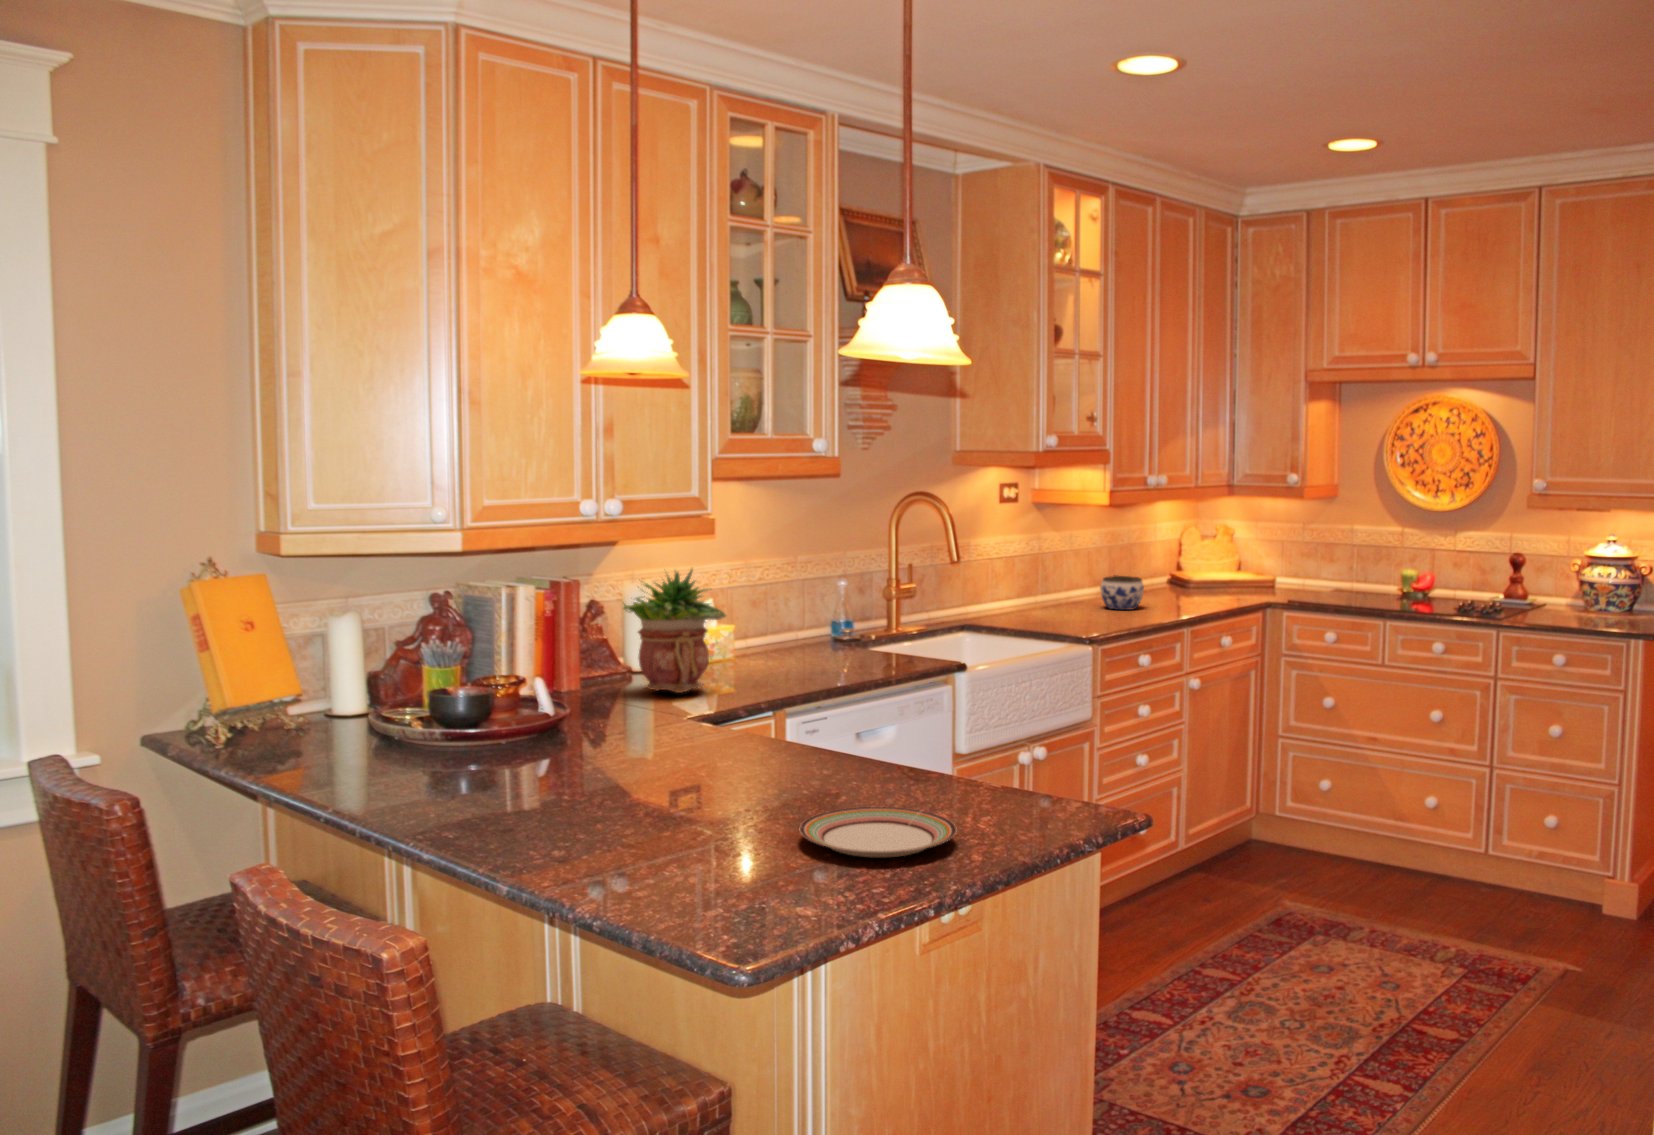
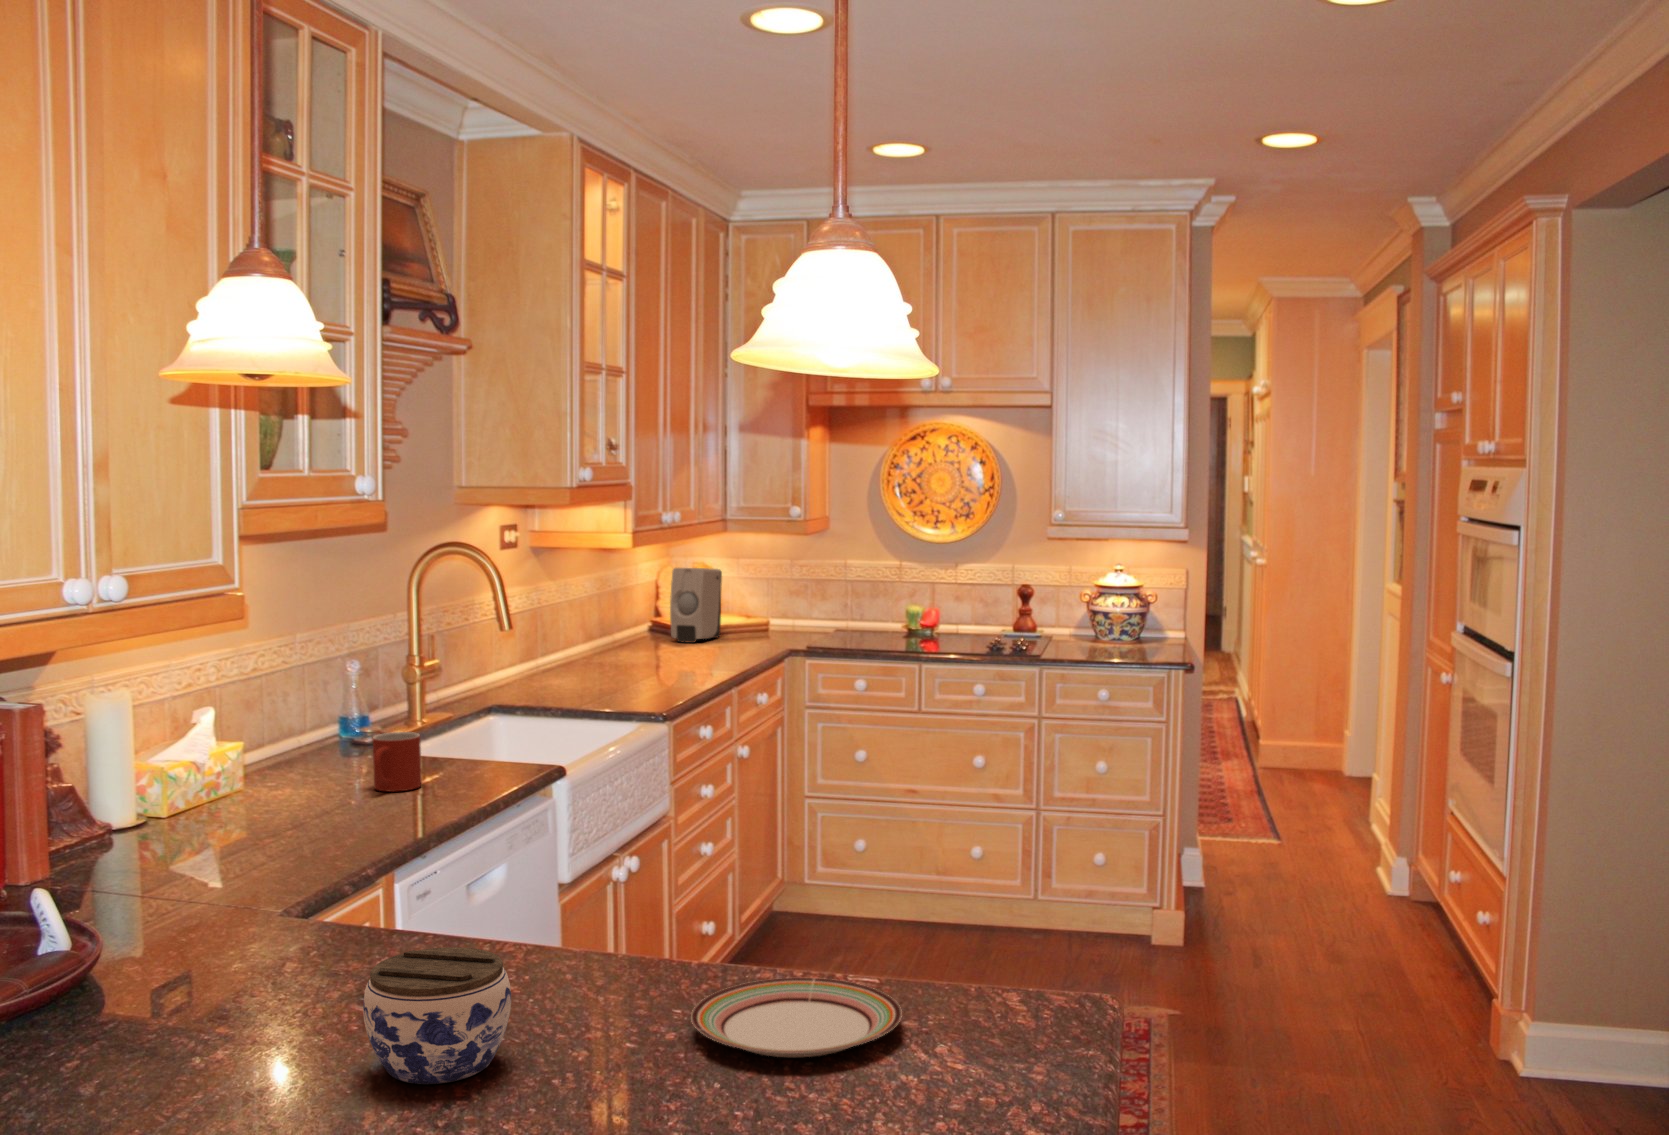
soap dispenser: none [1172,524,1223,588] -> present [670,568,722,643]
potted plant: present [624,569,726,693] -> none [131,666,294,854]
jar: present [1100,575,1144,610] -> present [363,947,511,1084]
mug: none [811,628,850,670] -> present [373,732,421,792]

